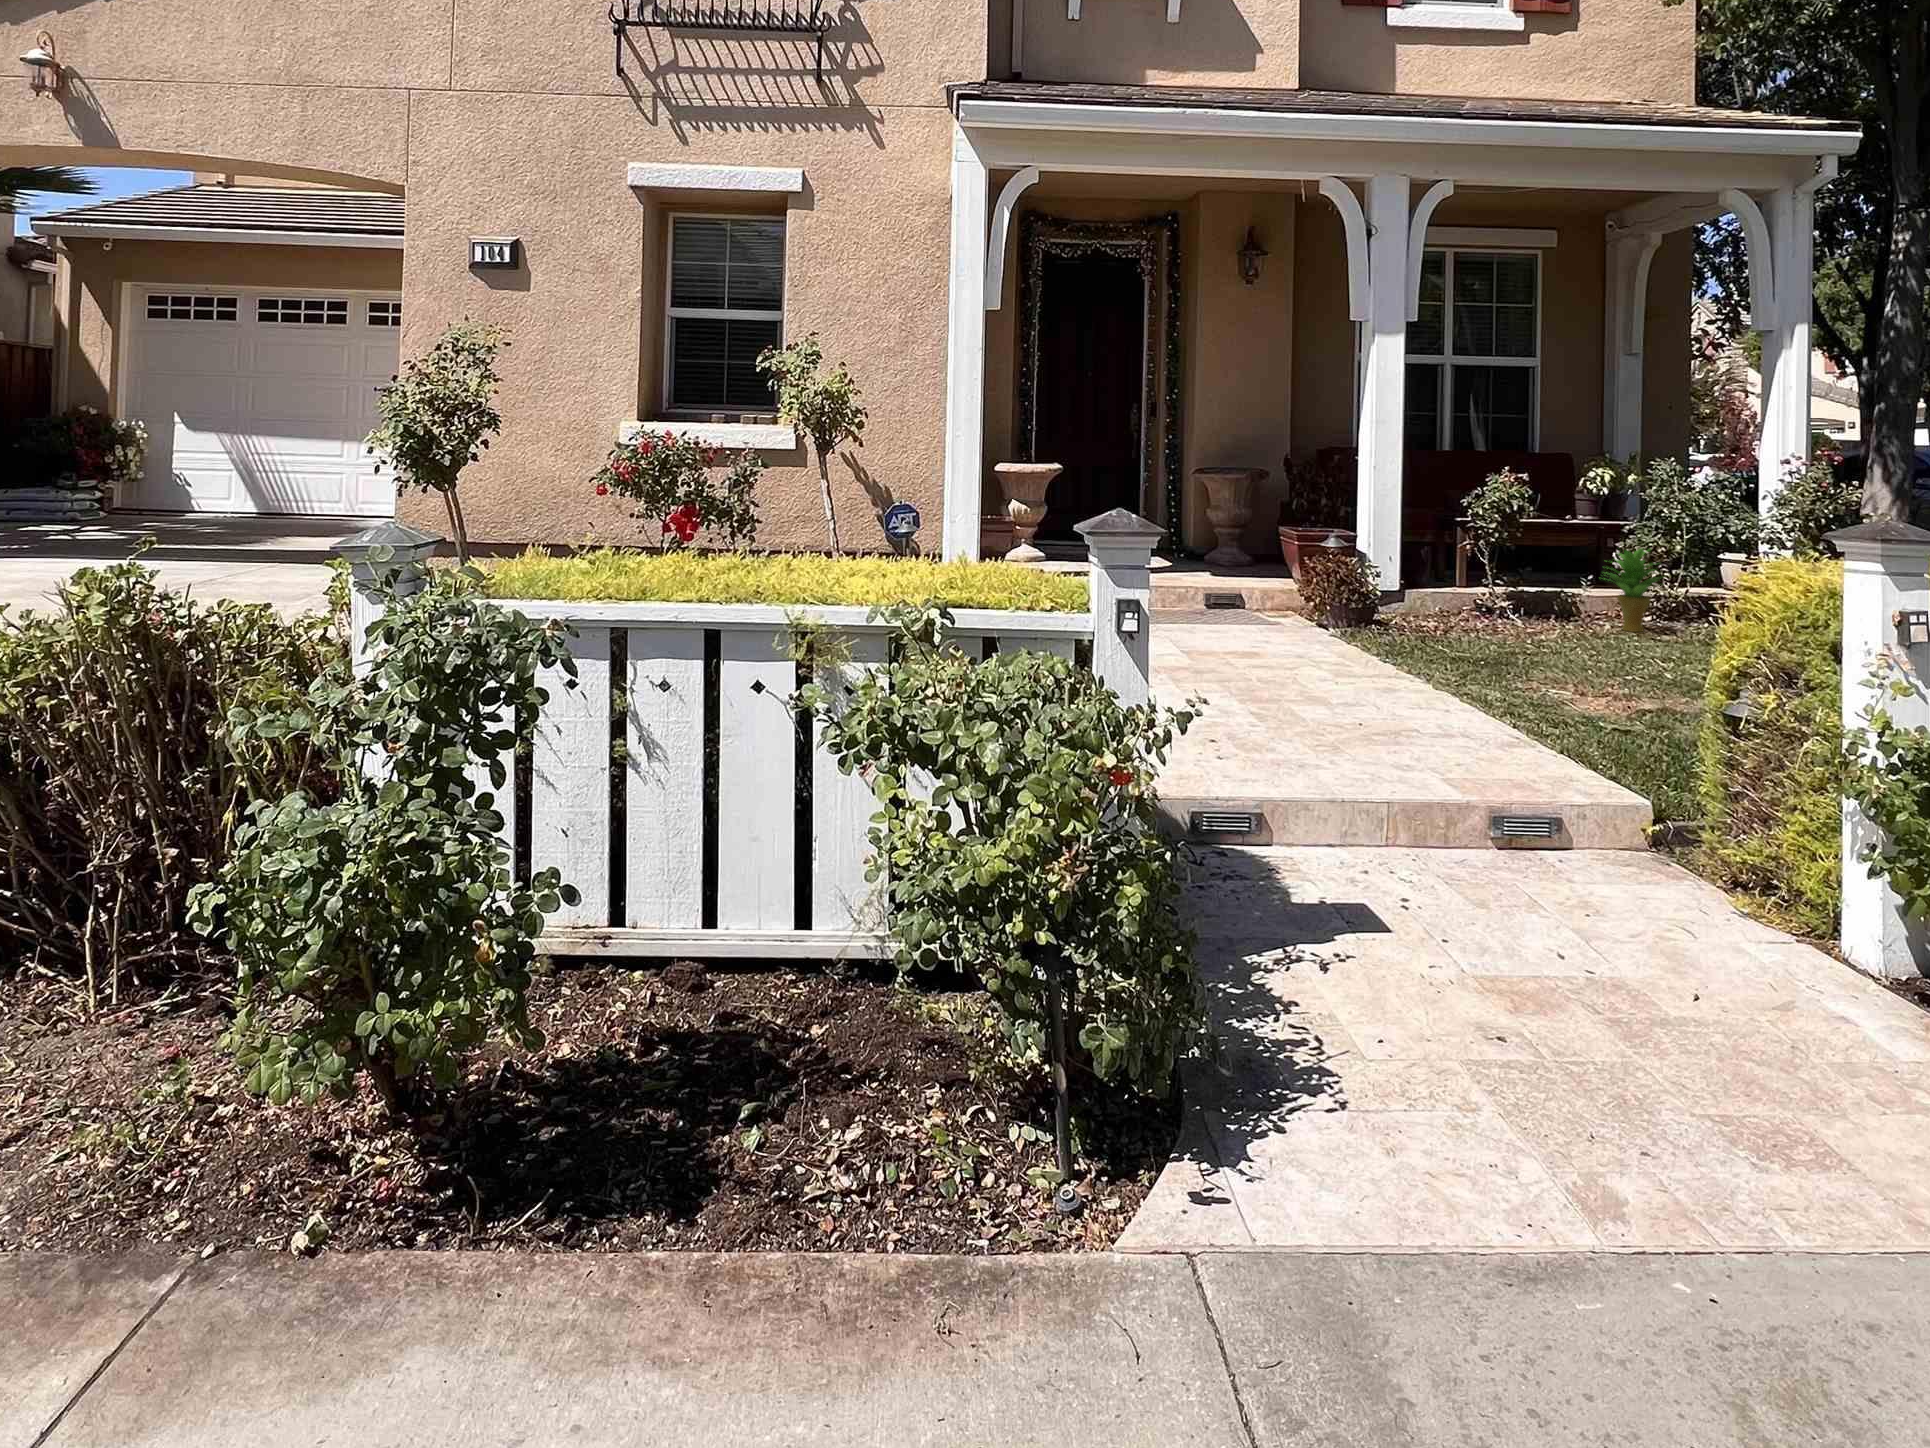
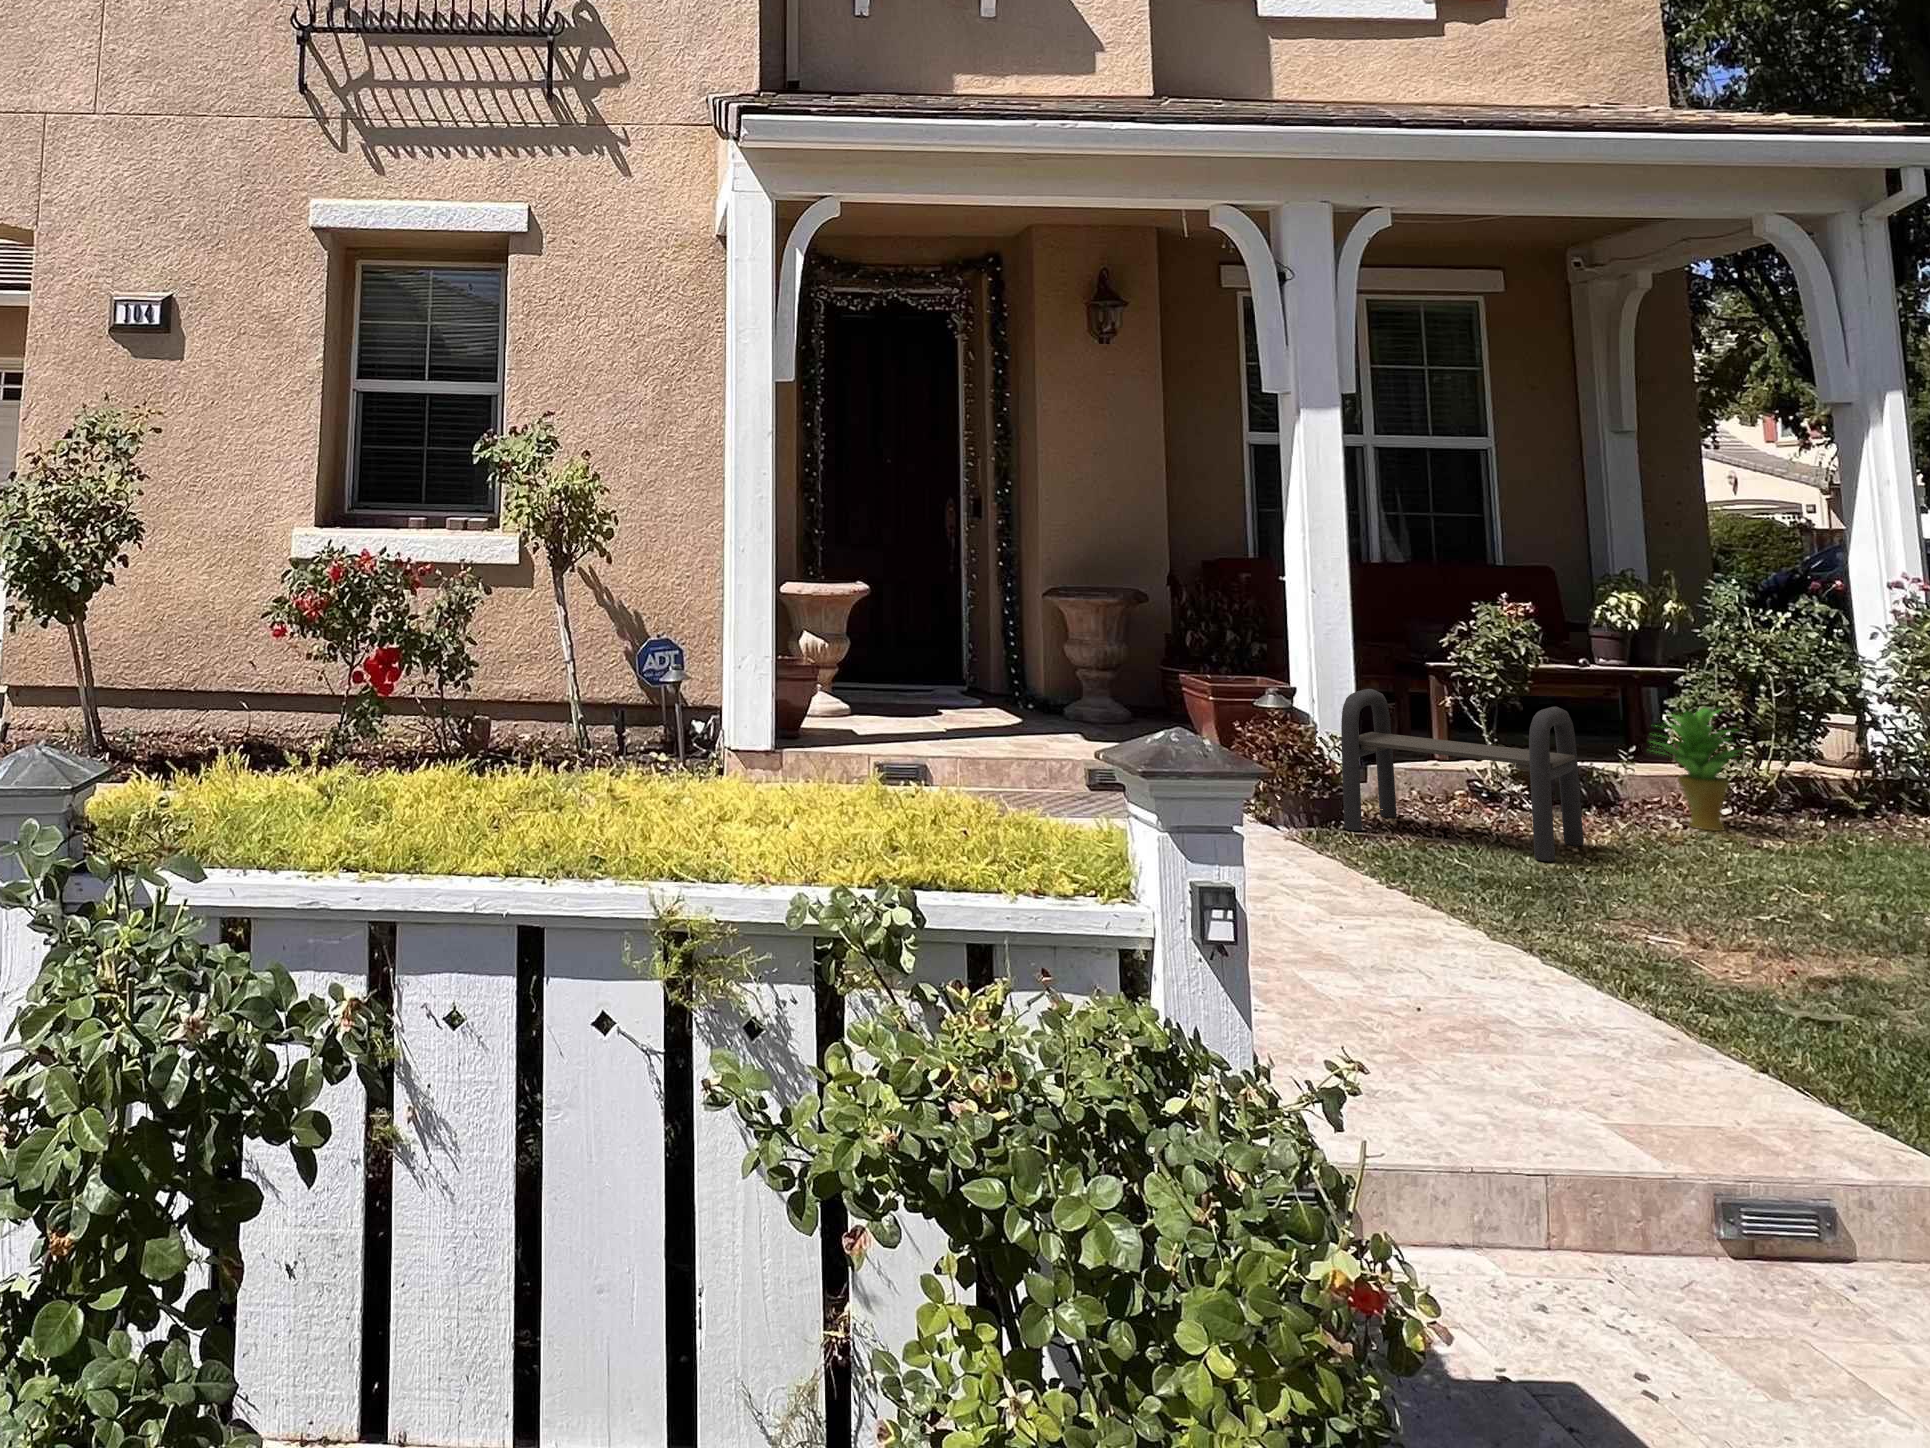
bench: none [1380,535,1541,650] -> present [1341,689,1584,862]

